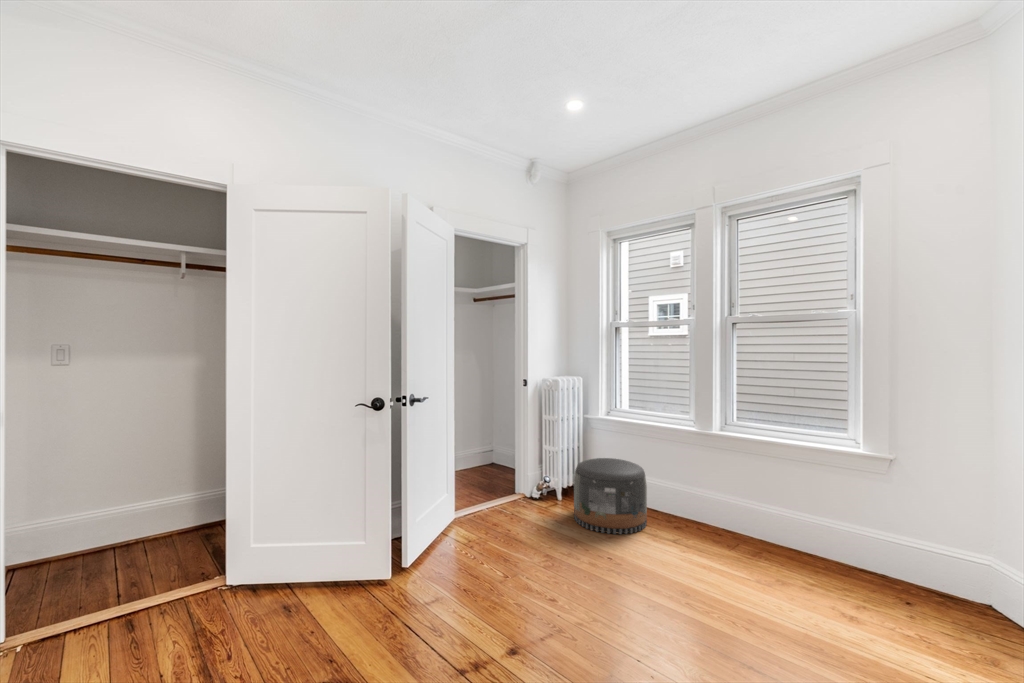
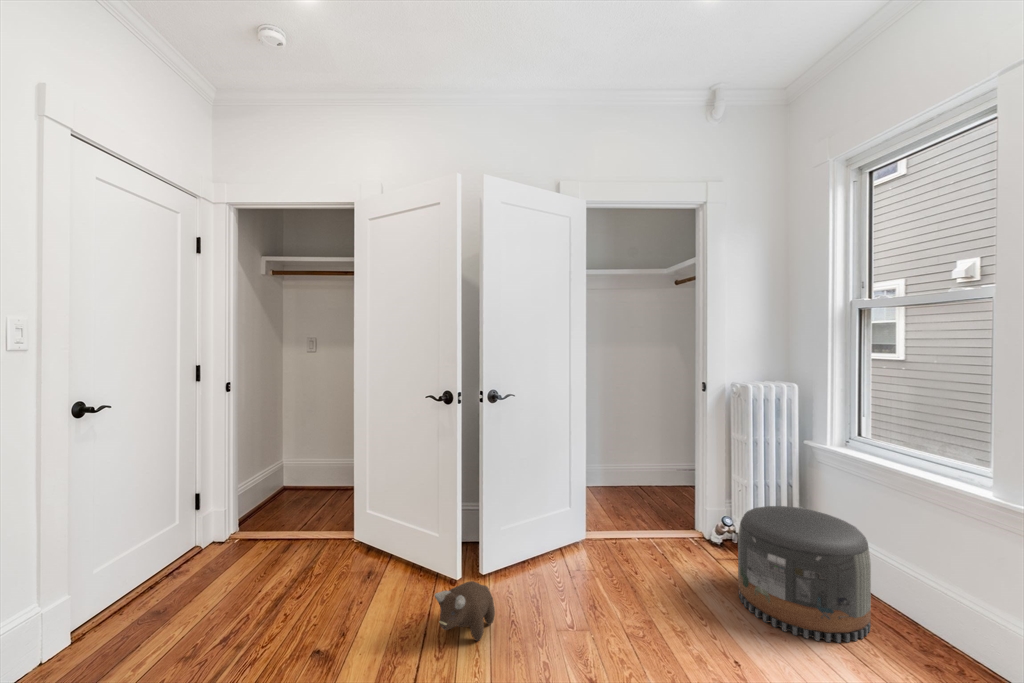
plush toy: none [419,565,464,615] -> present [435,581,495,641]

